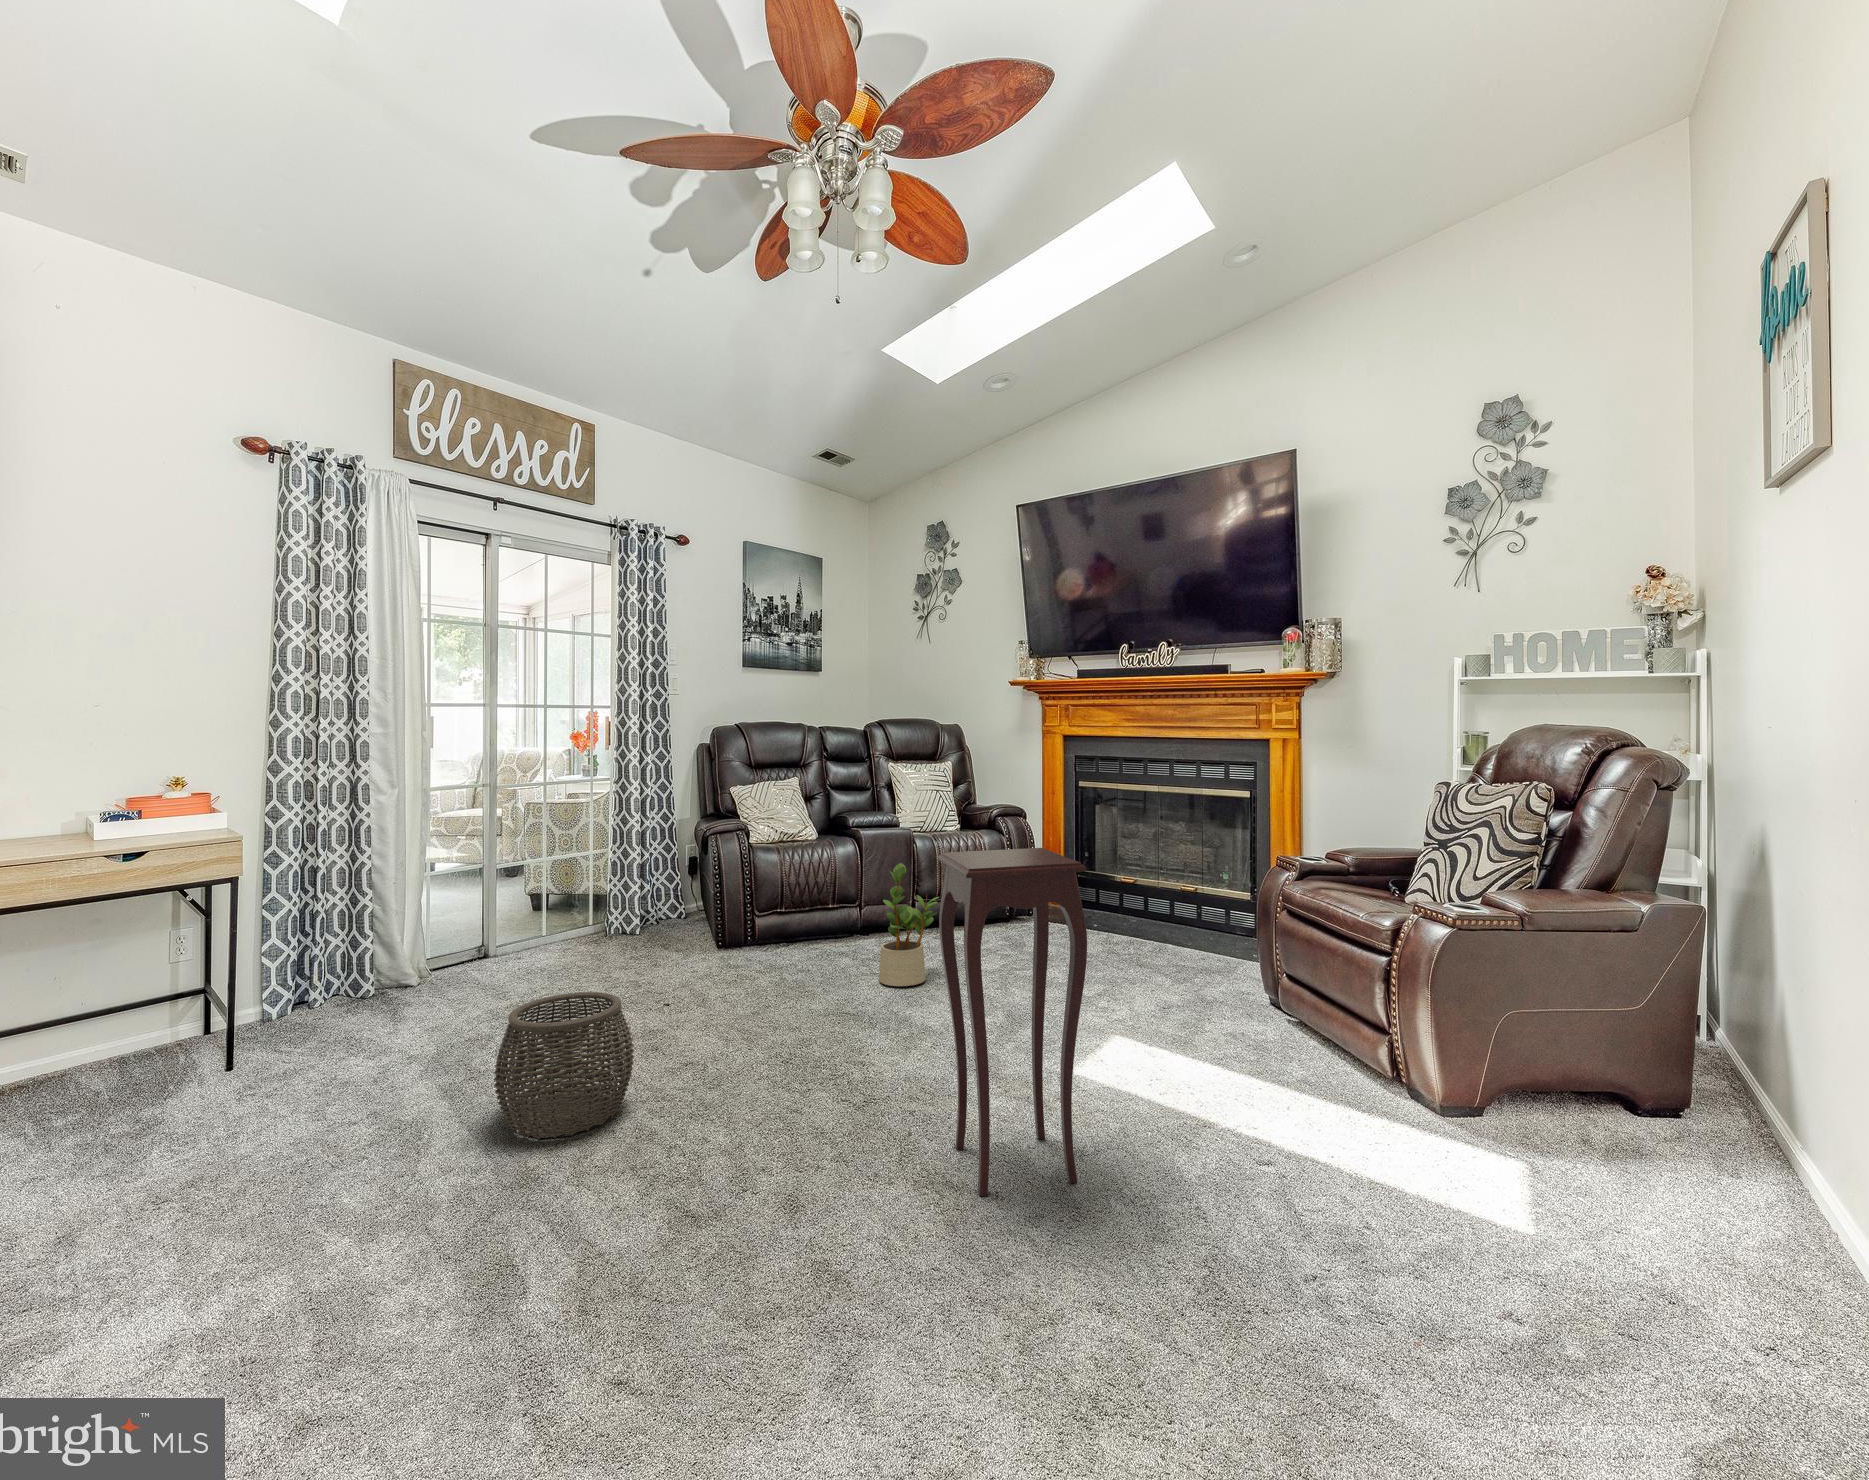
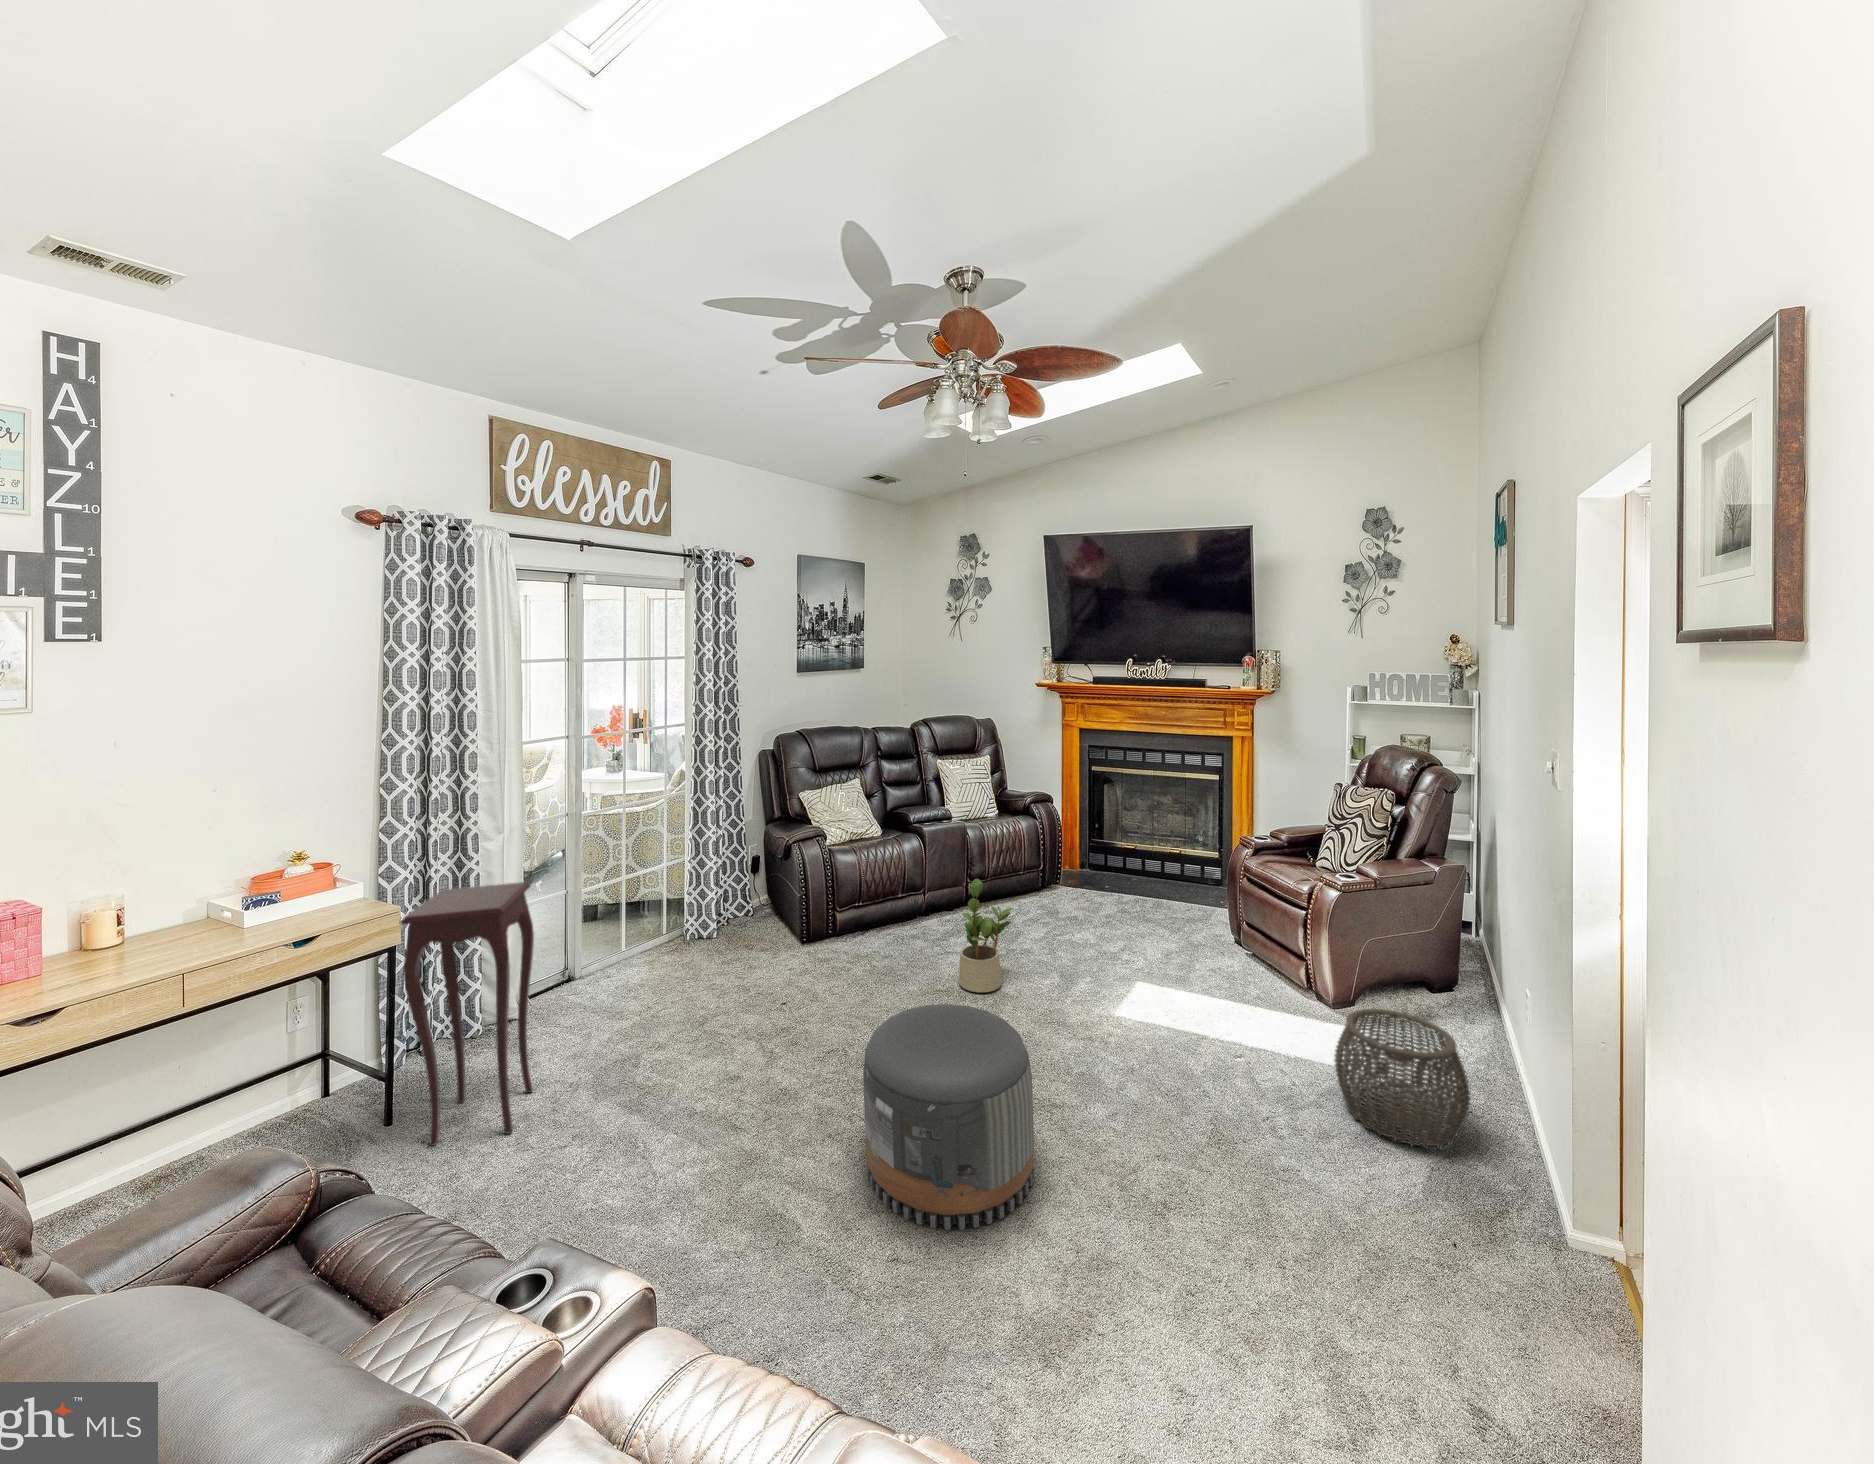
side table: present [938,848,1087,1196] -> present [400,882,534,1146]
pouf: none [717,948,896,1143] -> present [863,1004,1034,1230]
woven basket: present [494,992,634,1139] -> present [1334,1009,1471,1148]

